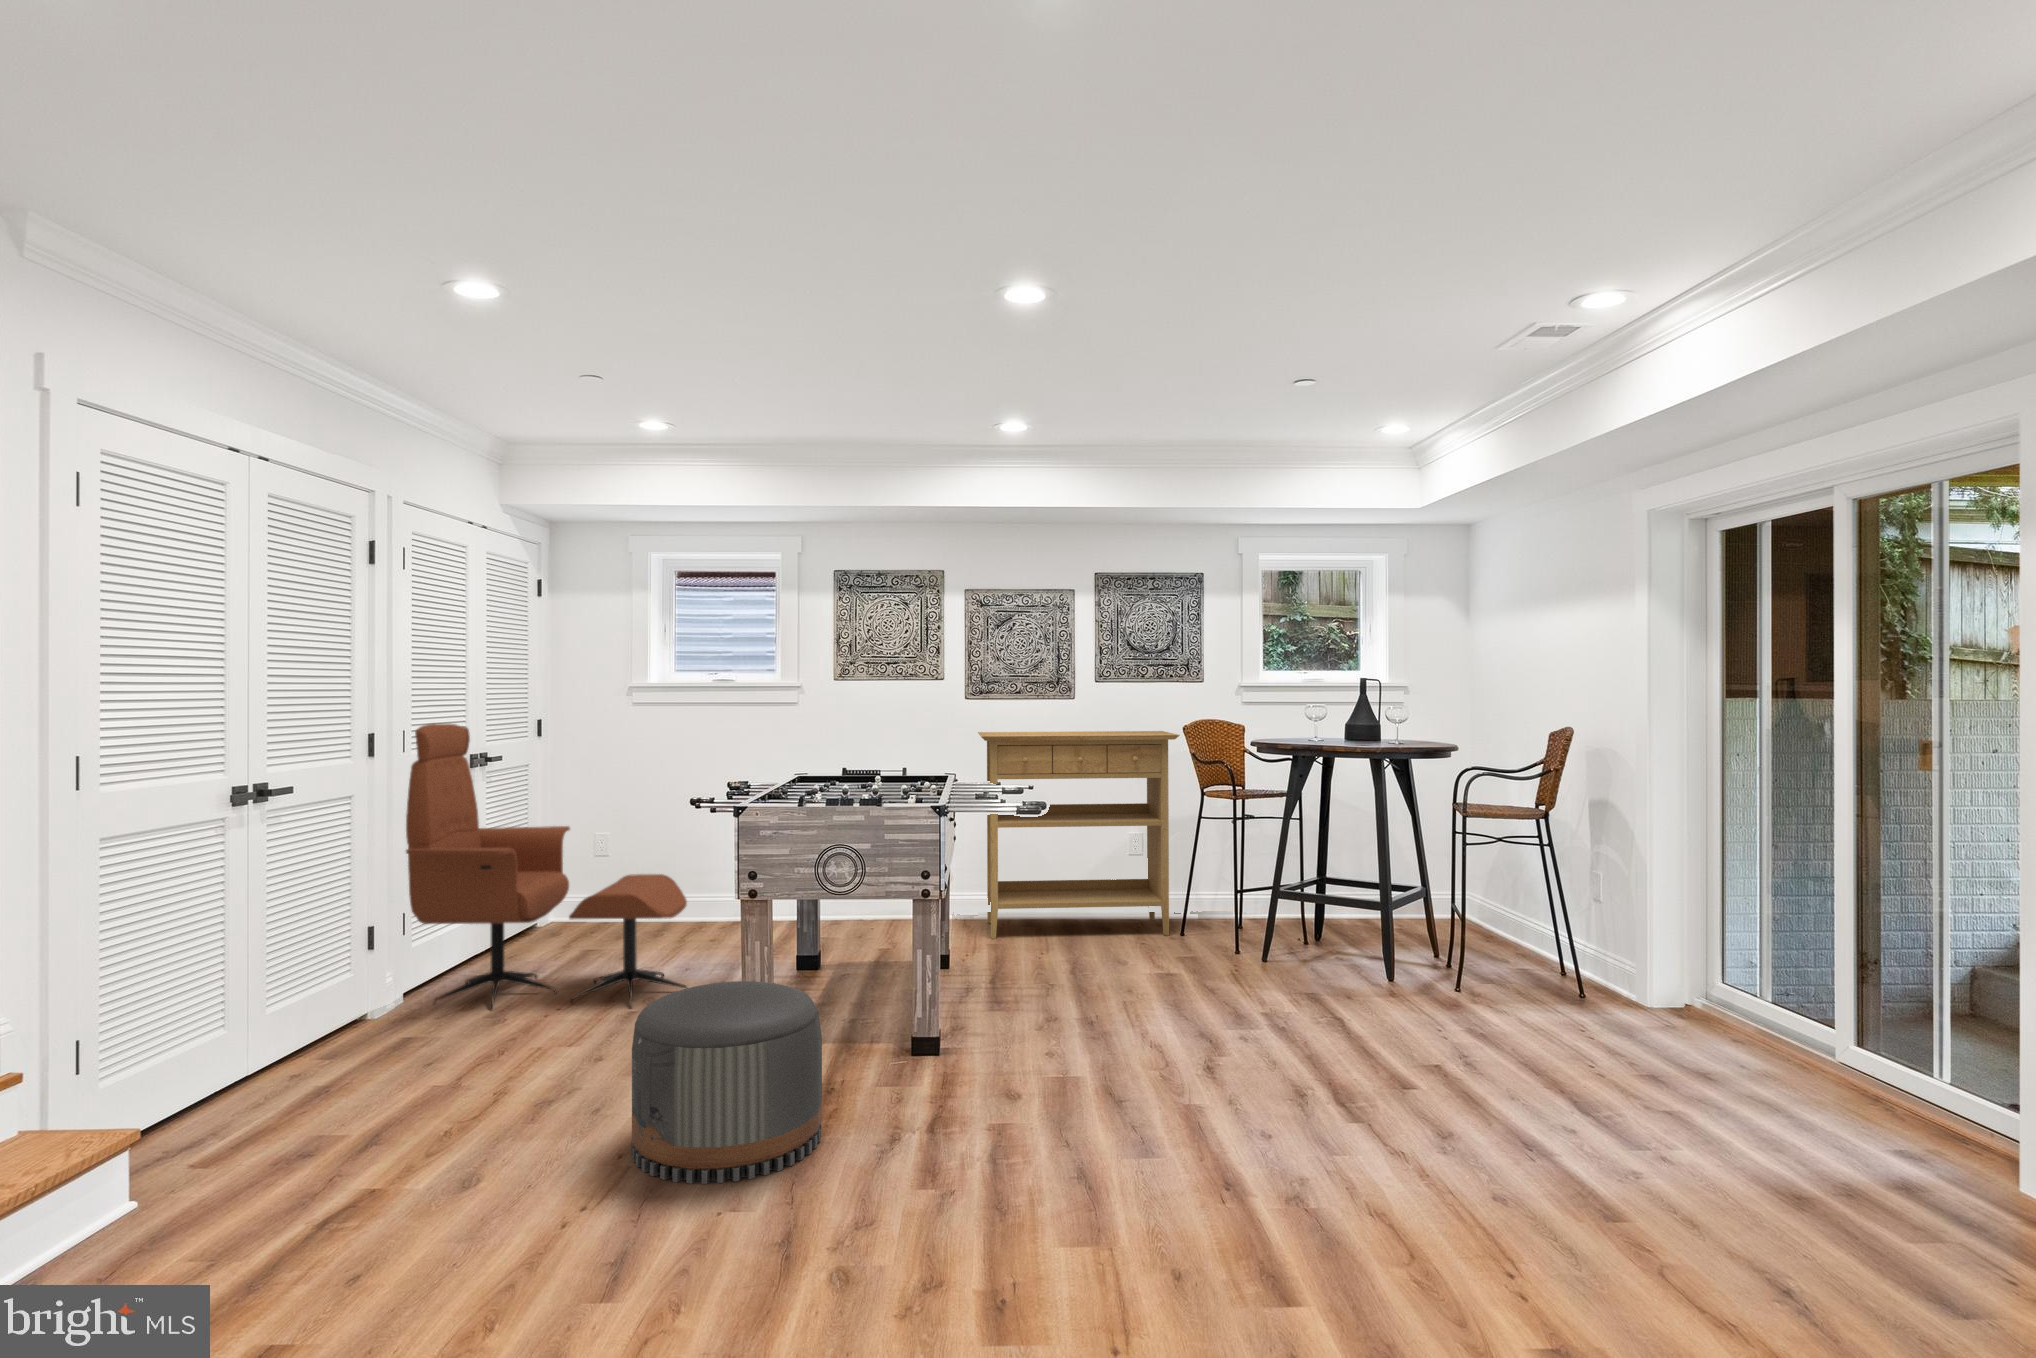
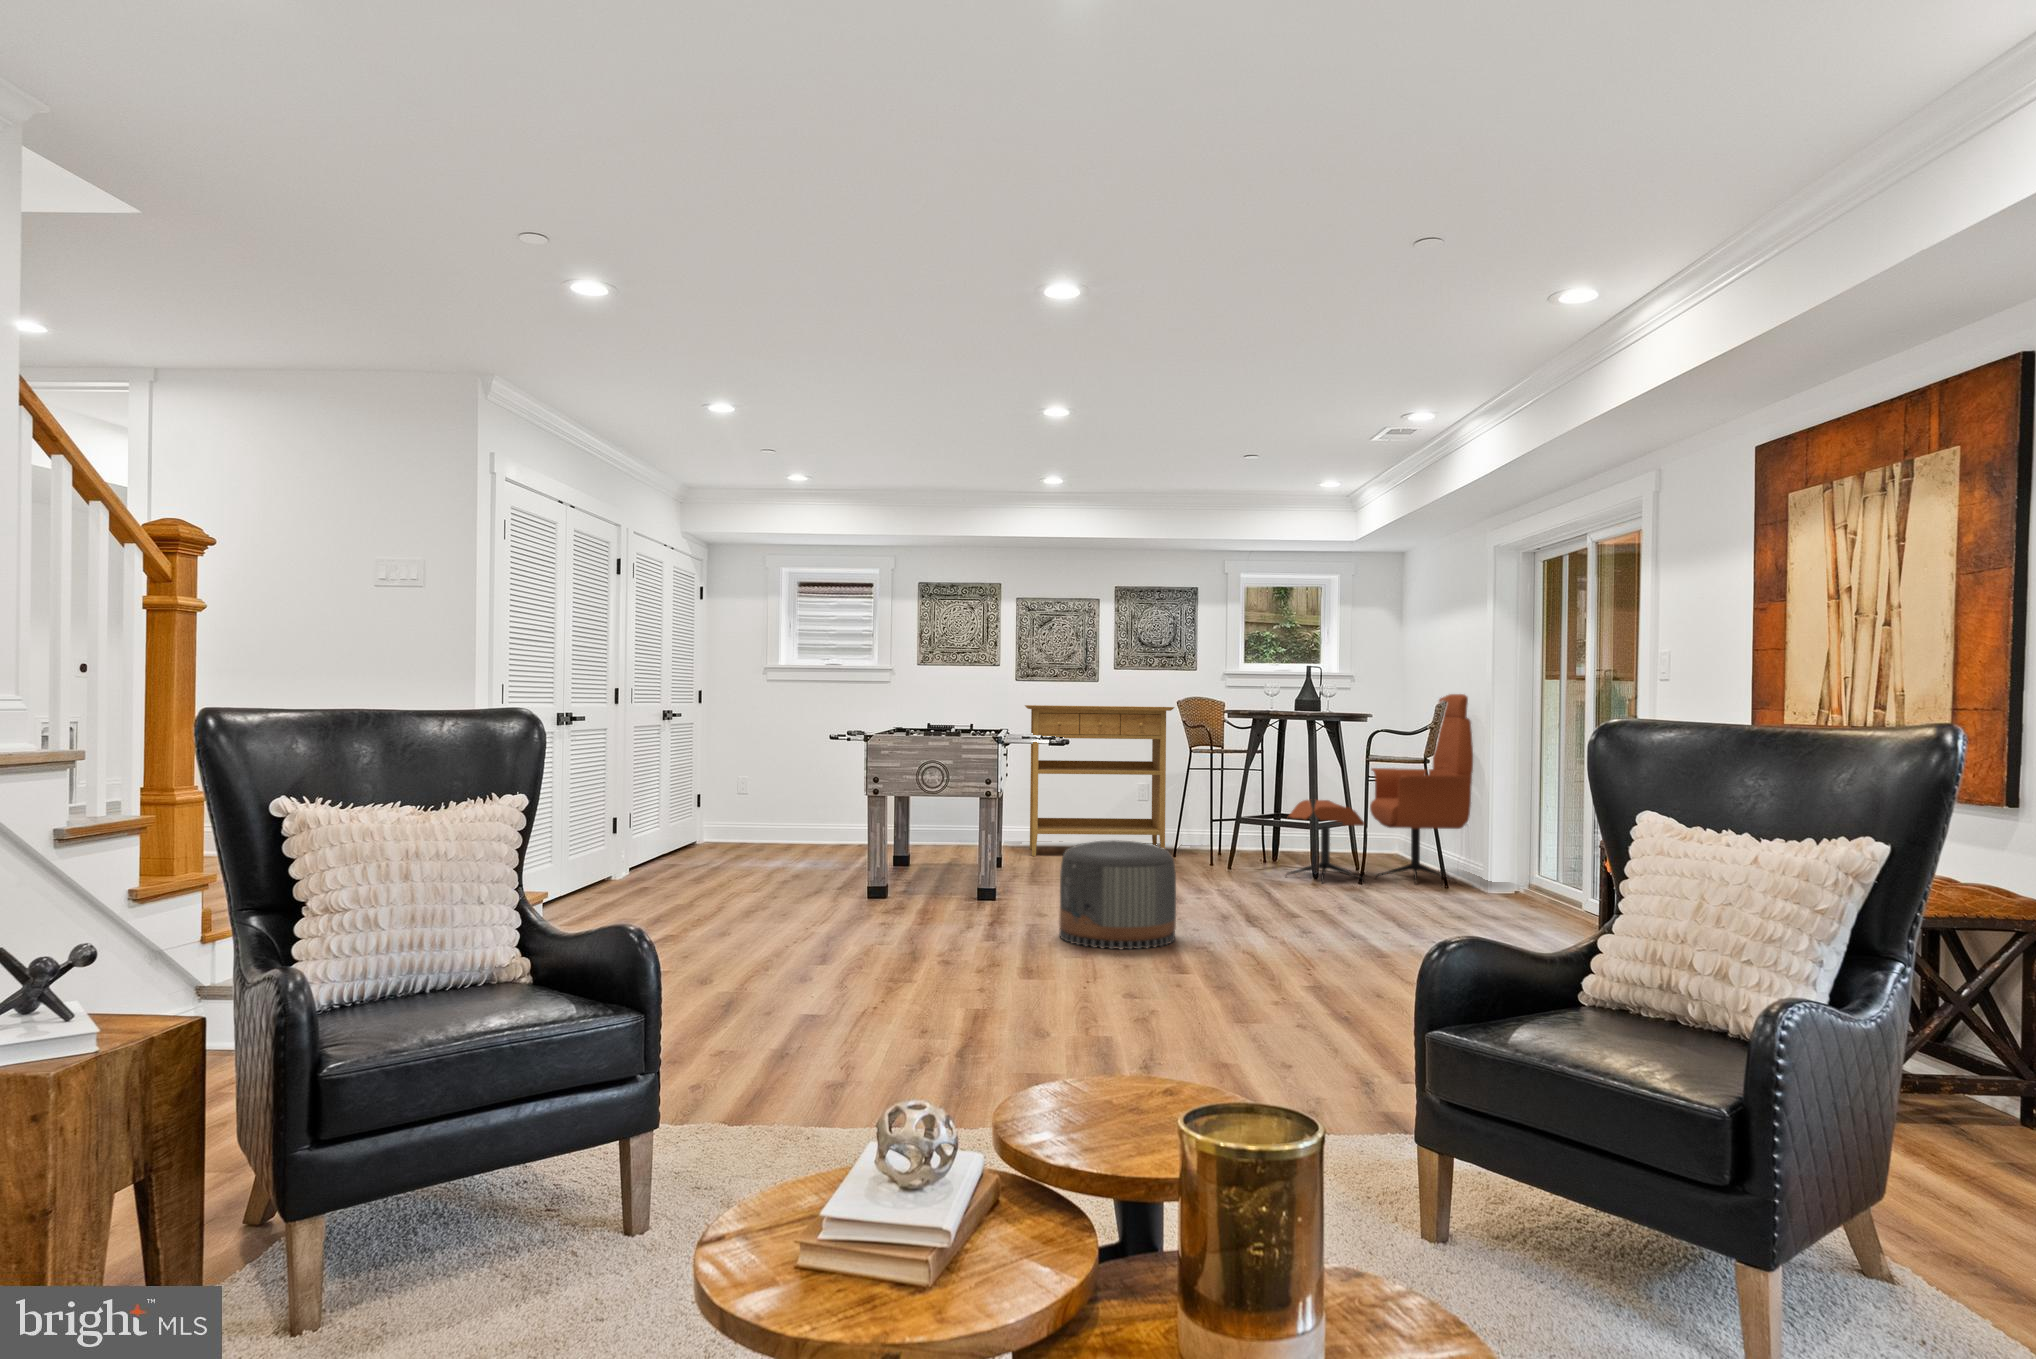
lounge chair: present [406,723,687,1009] -> present [1286,694,1473,882]
pouf: present [632,981,822,1184] -> present [1059,840,1176,949]

